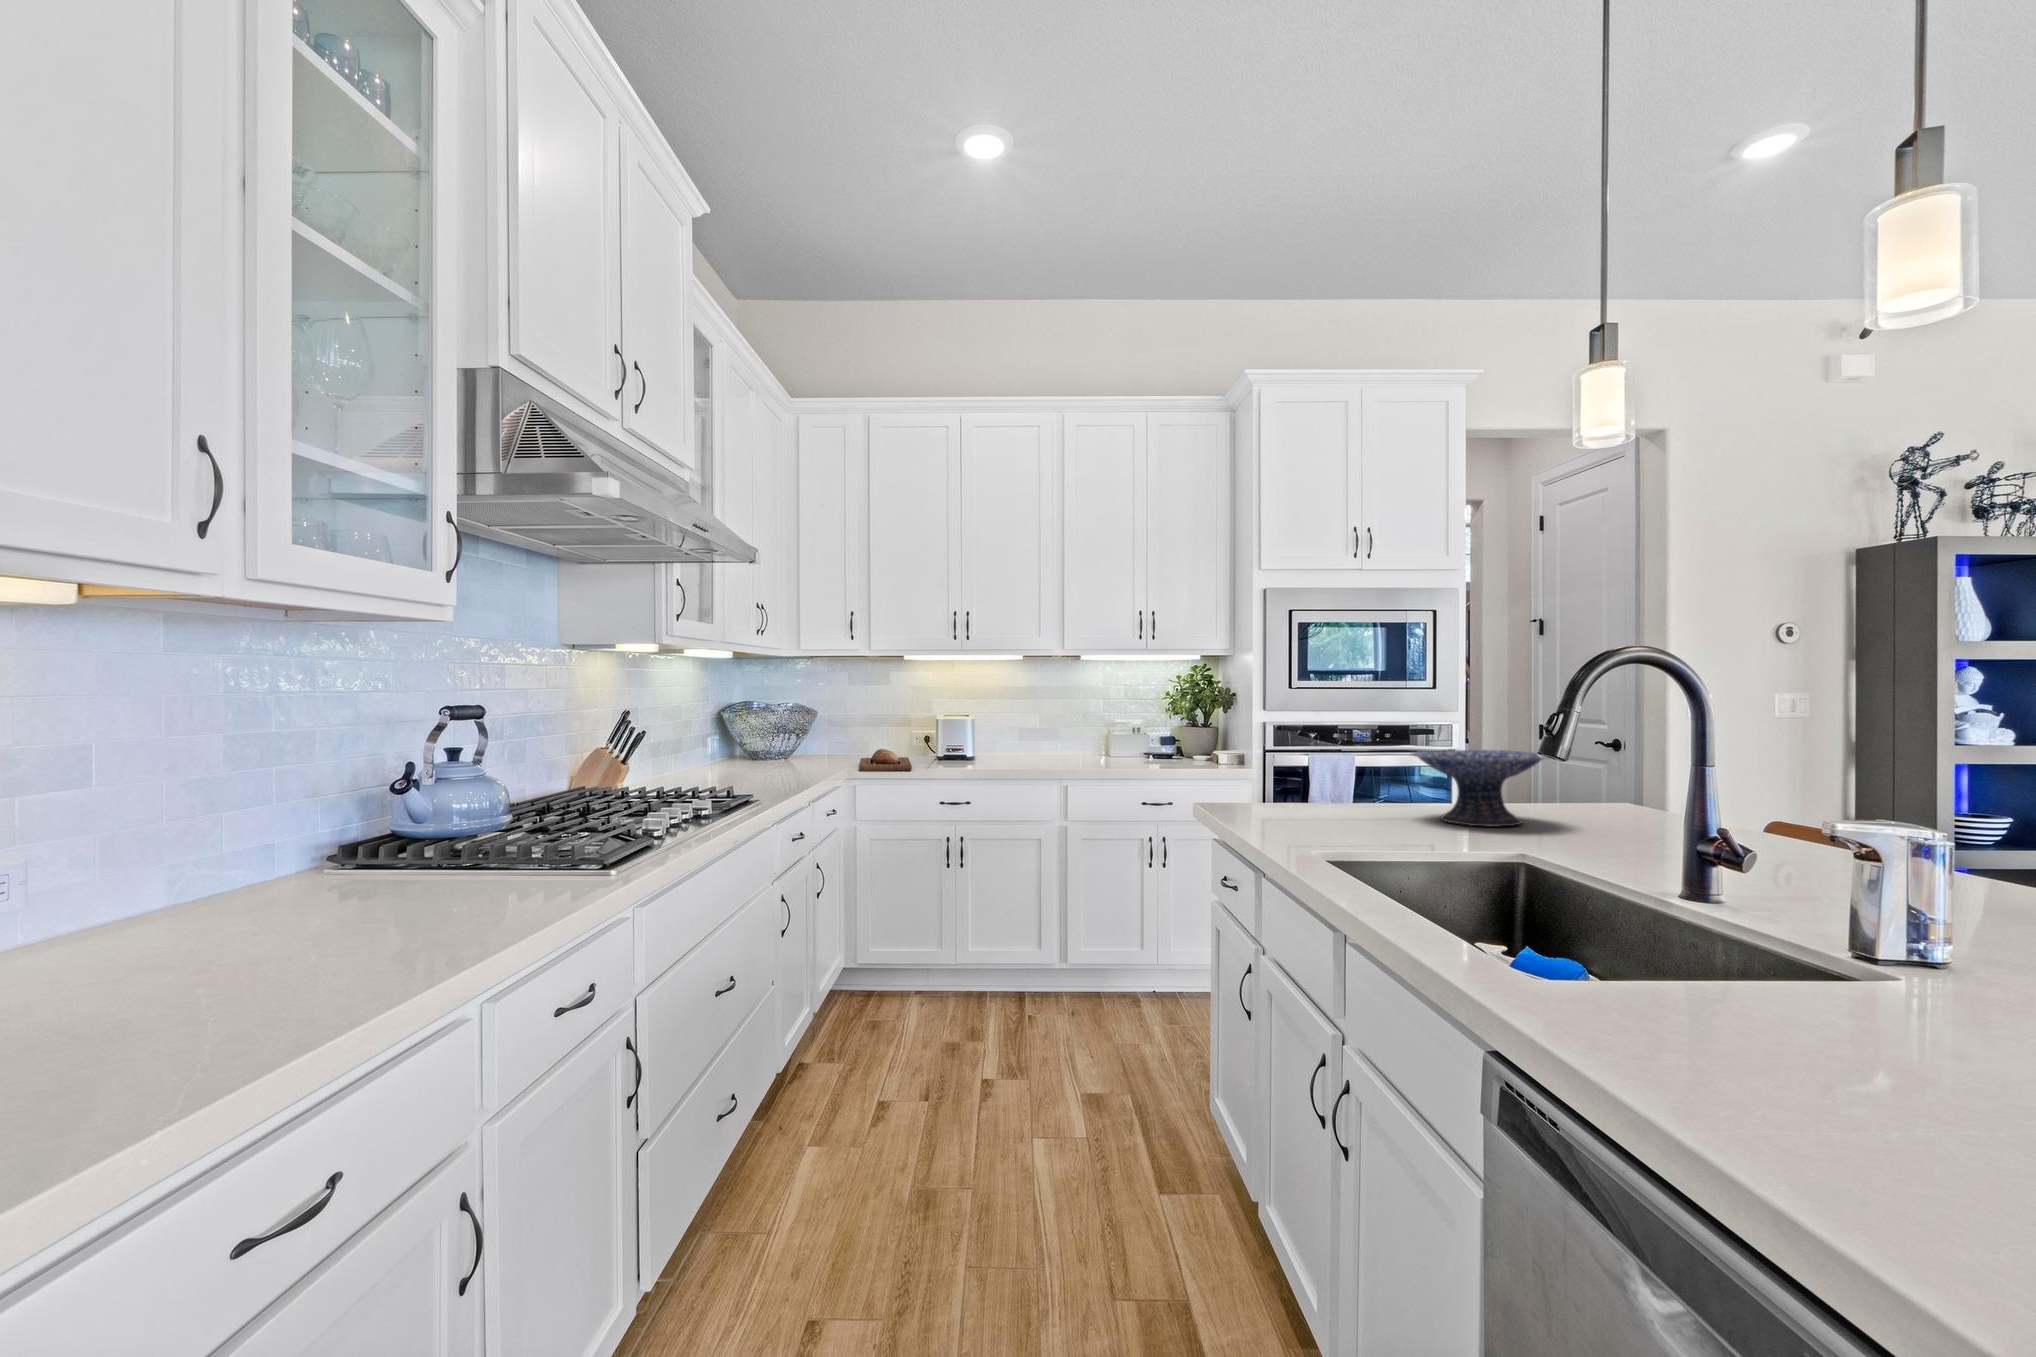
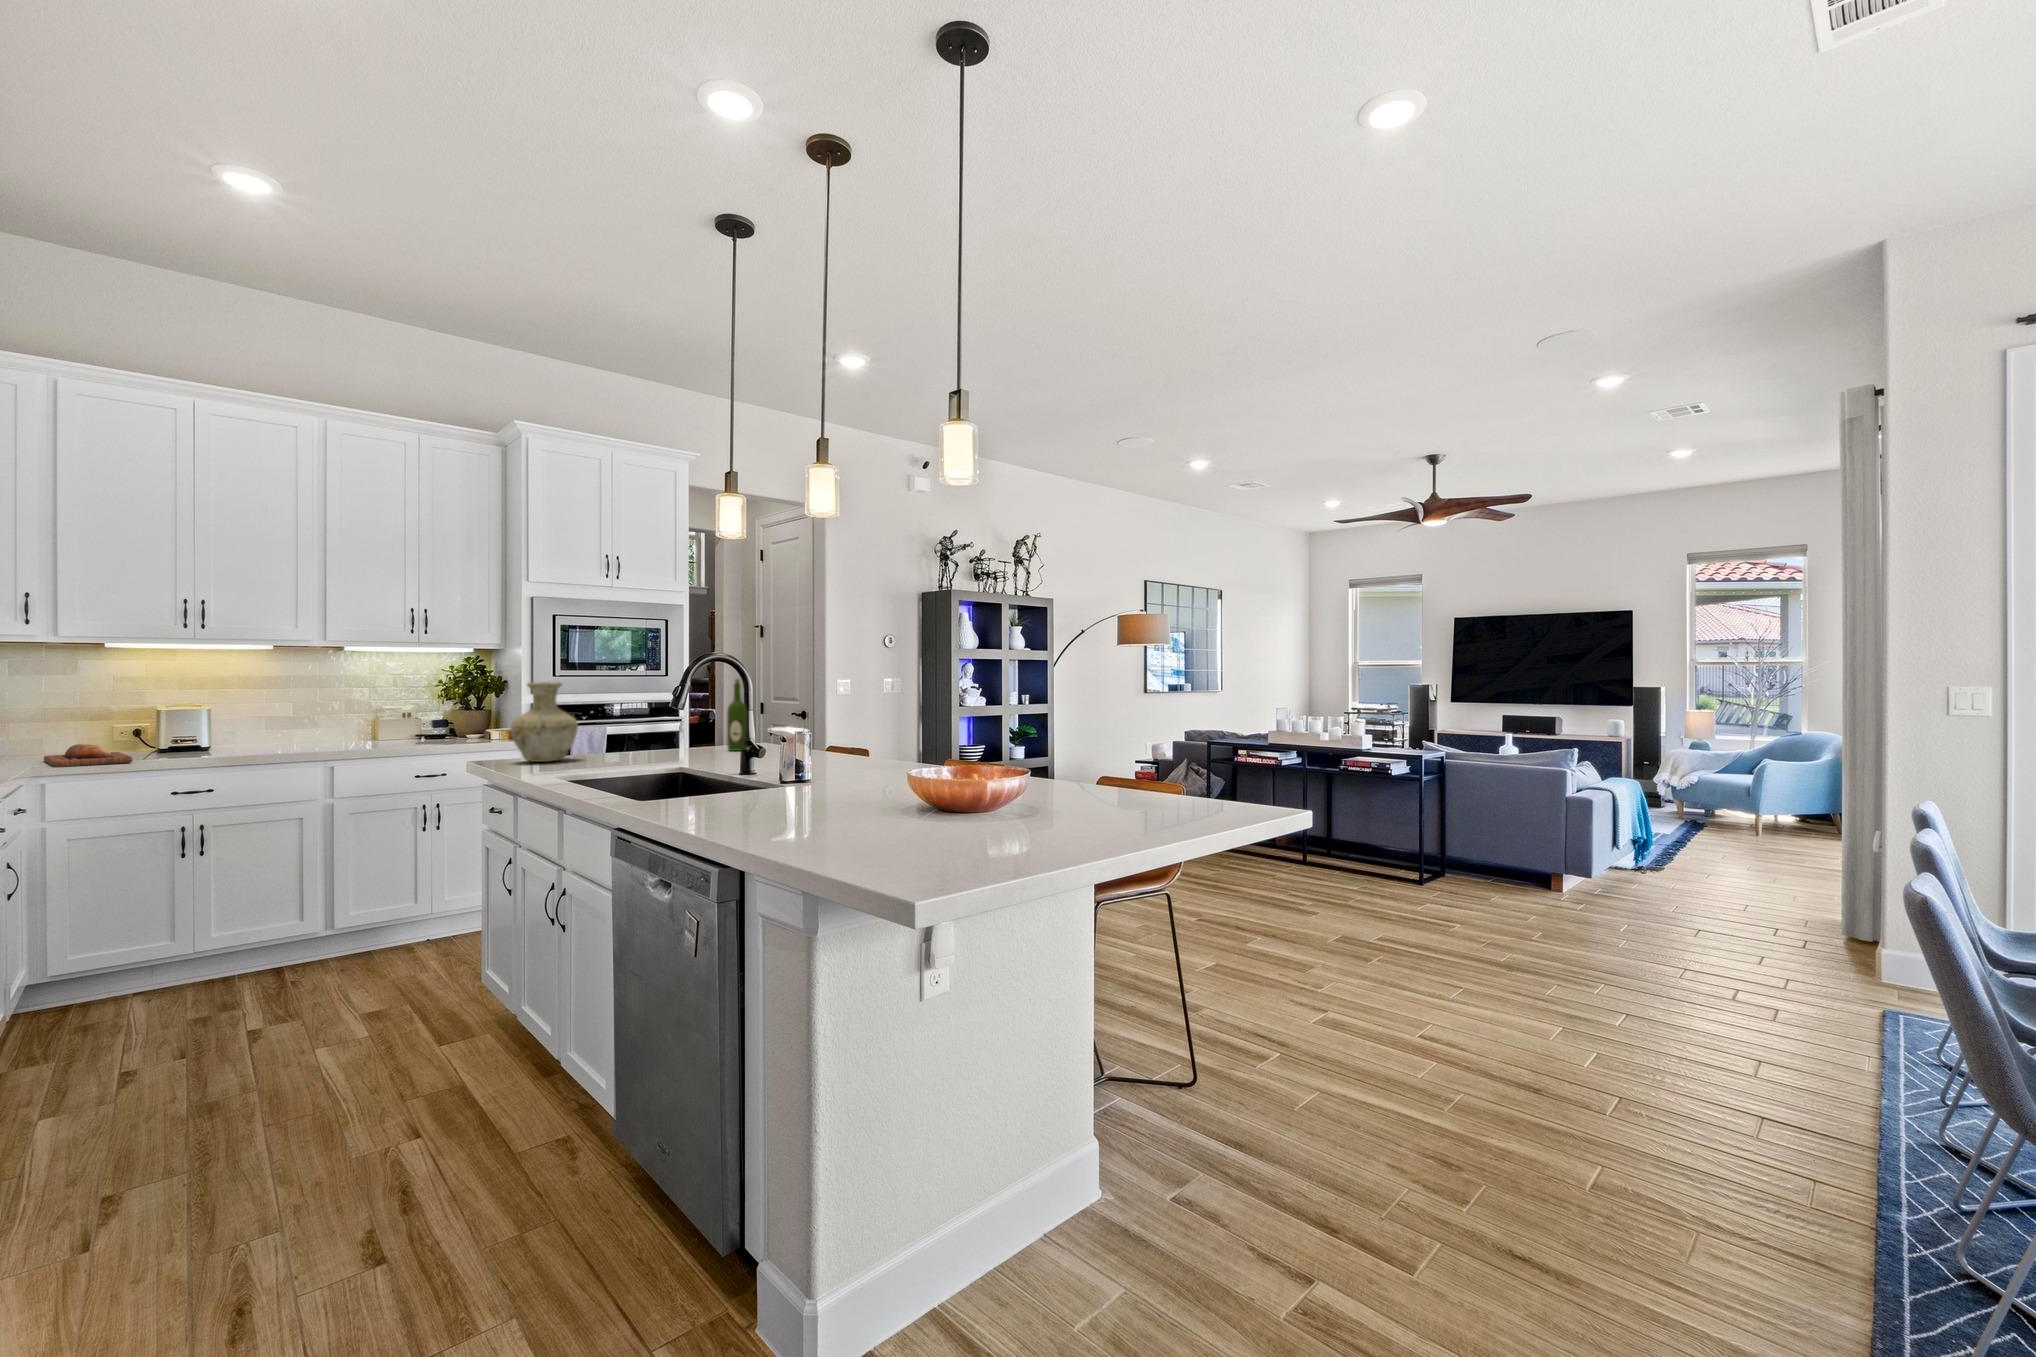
wine bottle: none [1581,696,1621,821] -> present [727,679,747,751]
vase: none [1251,697,1341,814] -> present [511,682,578,762]
decorative bowl: present [1411,750,1543,827] -> none [624,713,706,758]

